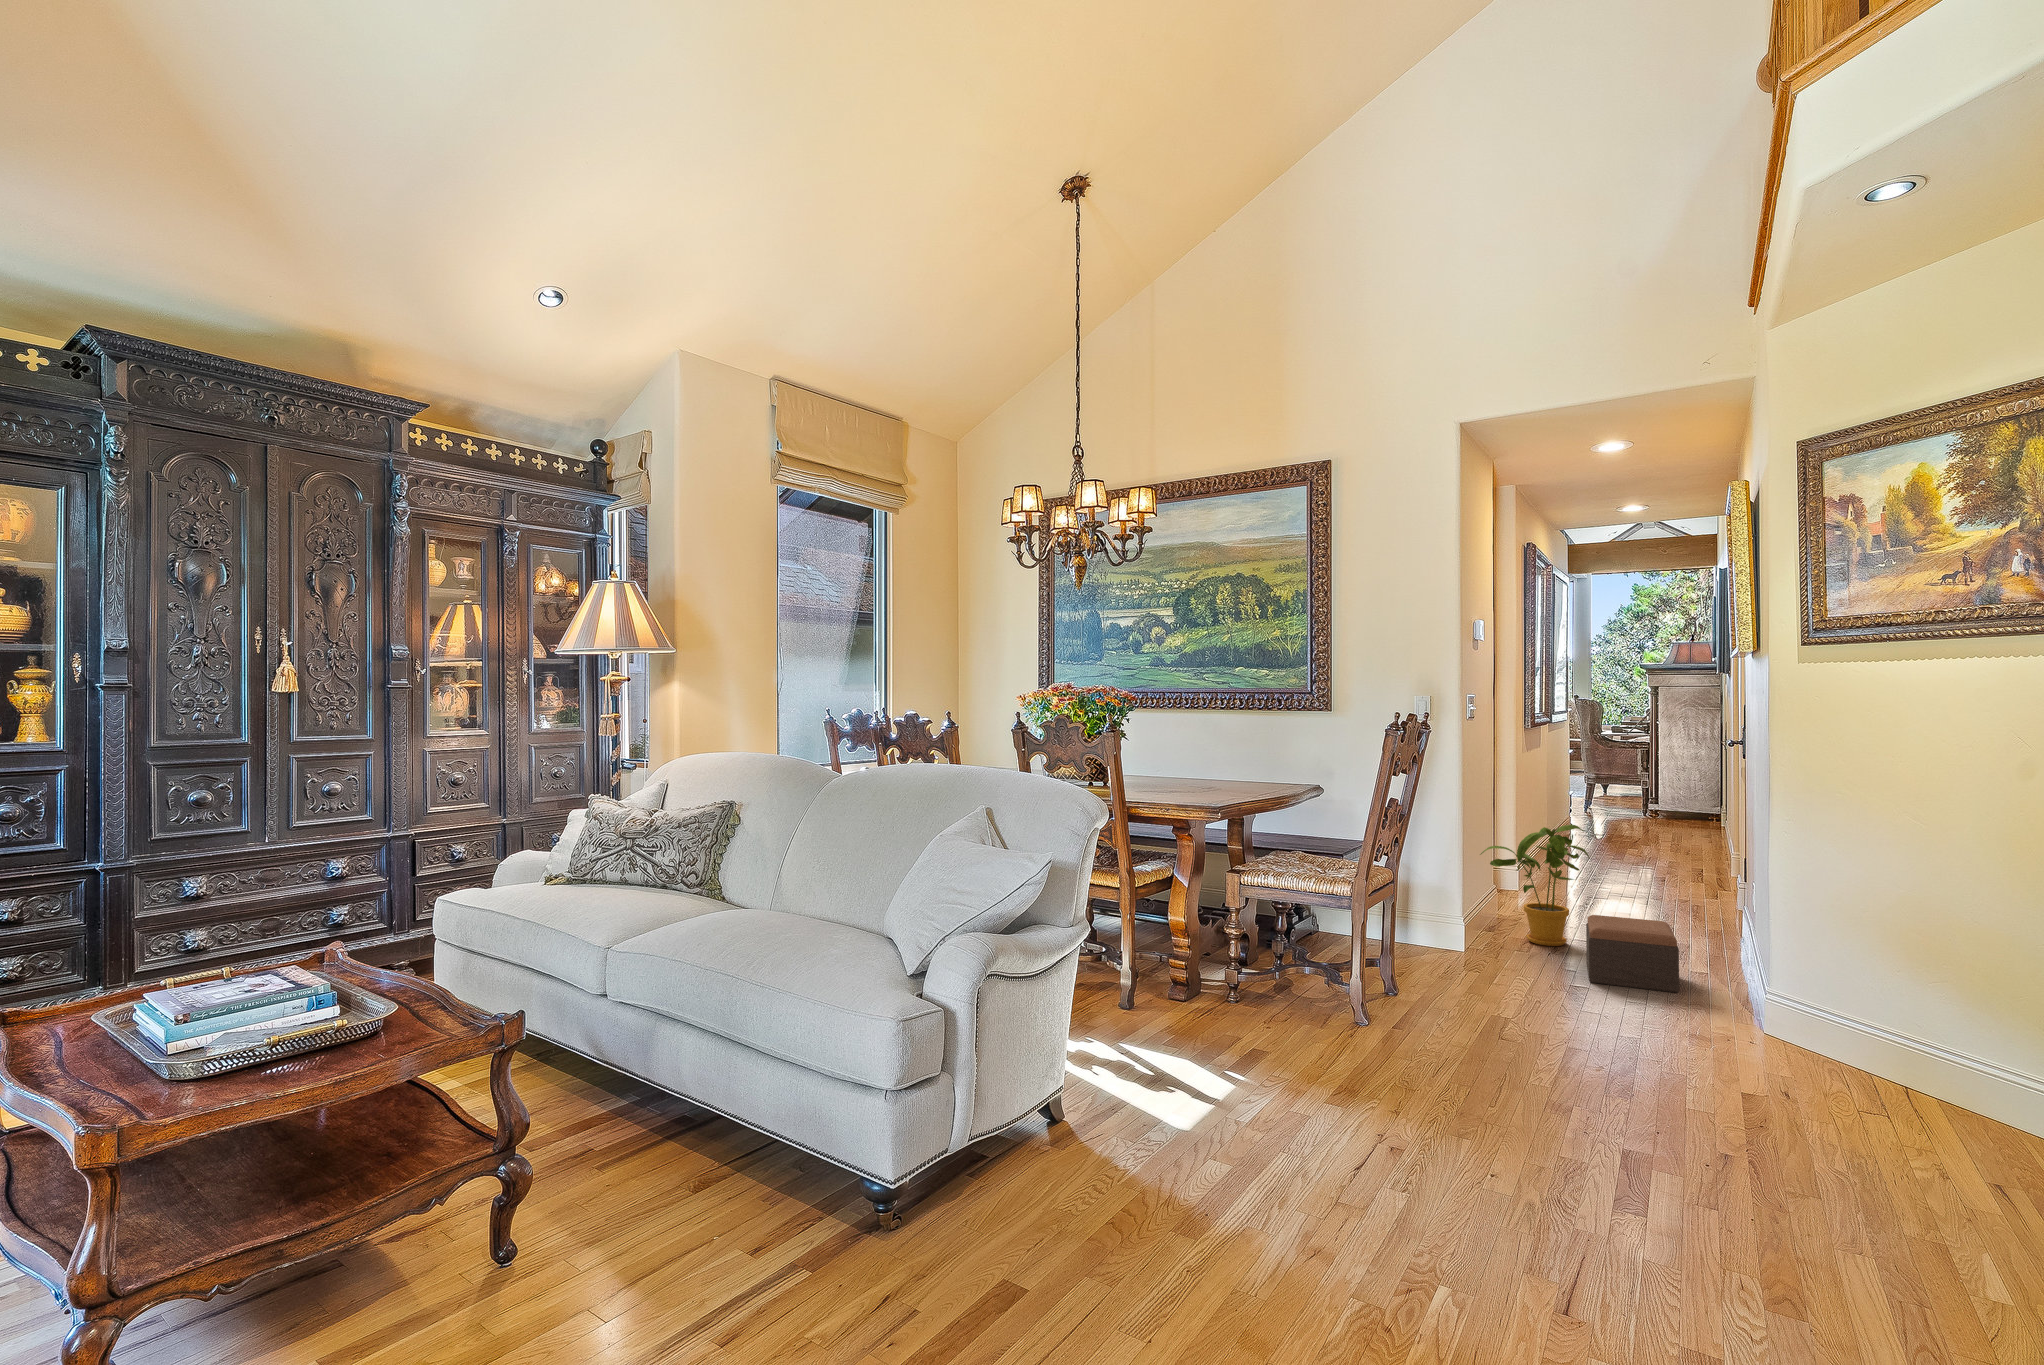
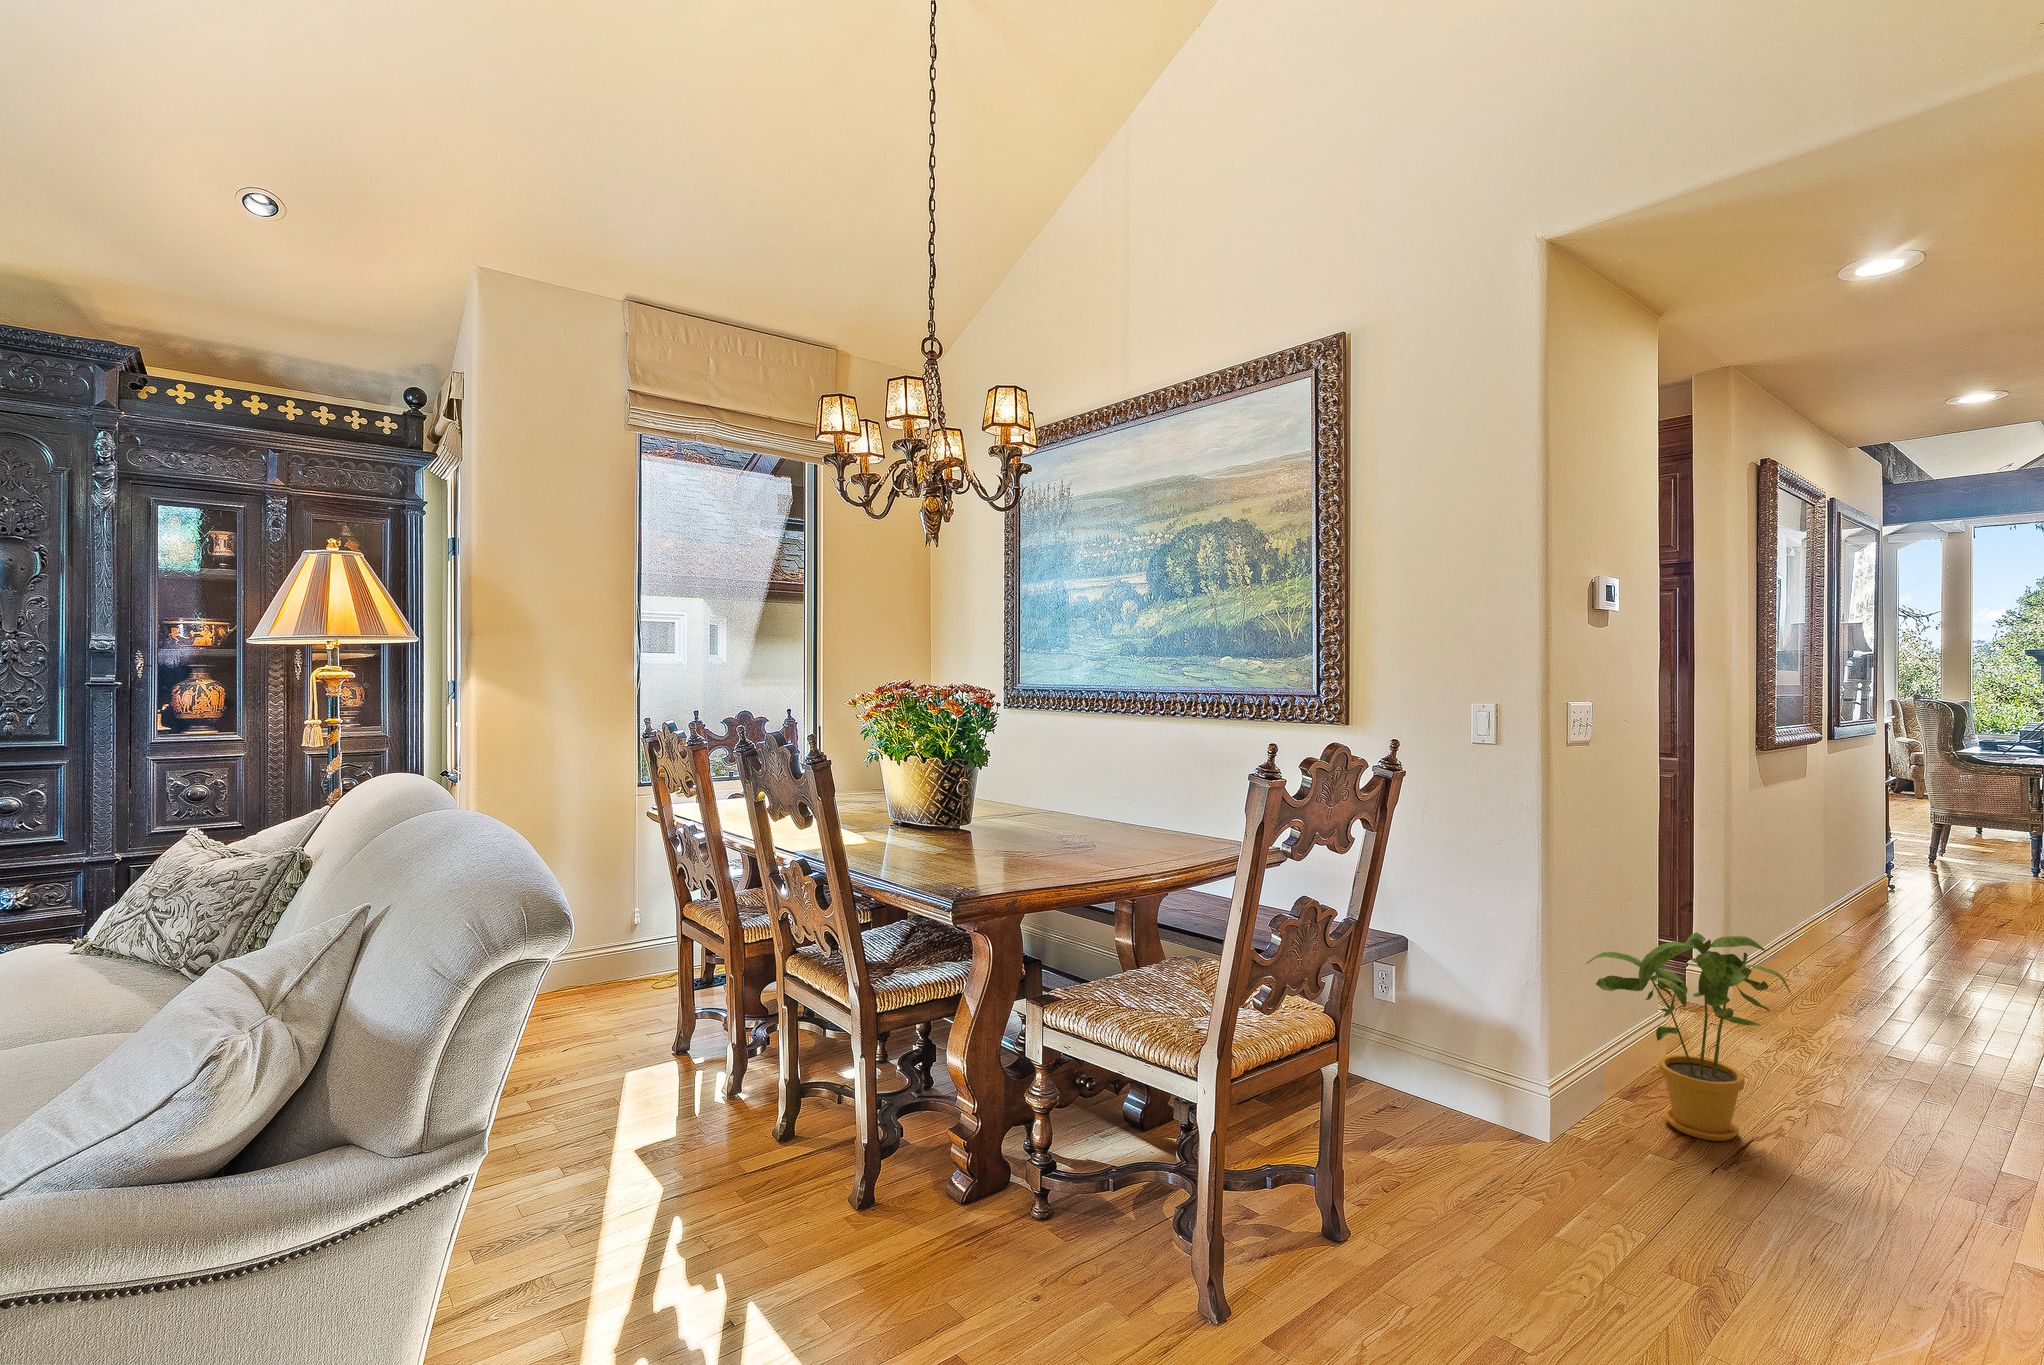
footstool: present [1586,915,1679,993] -> none [1732,1115,1932,1323]

